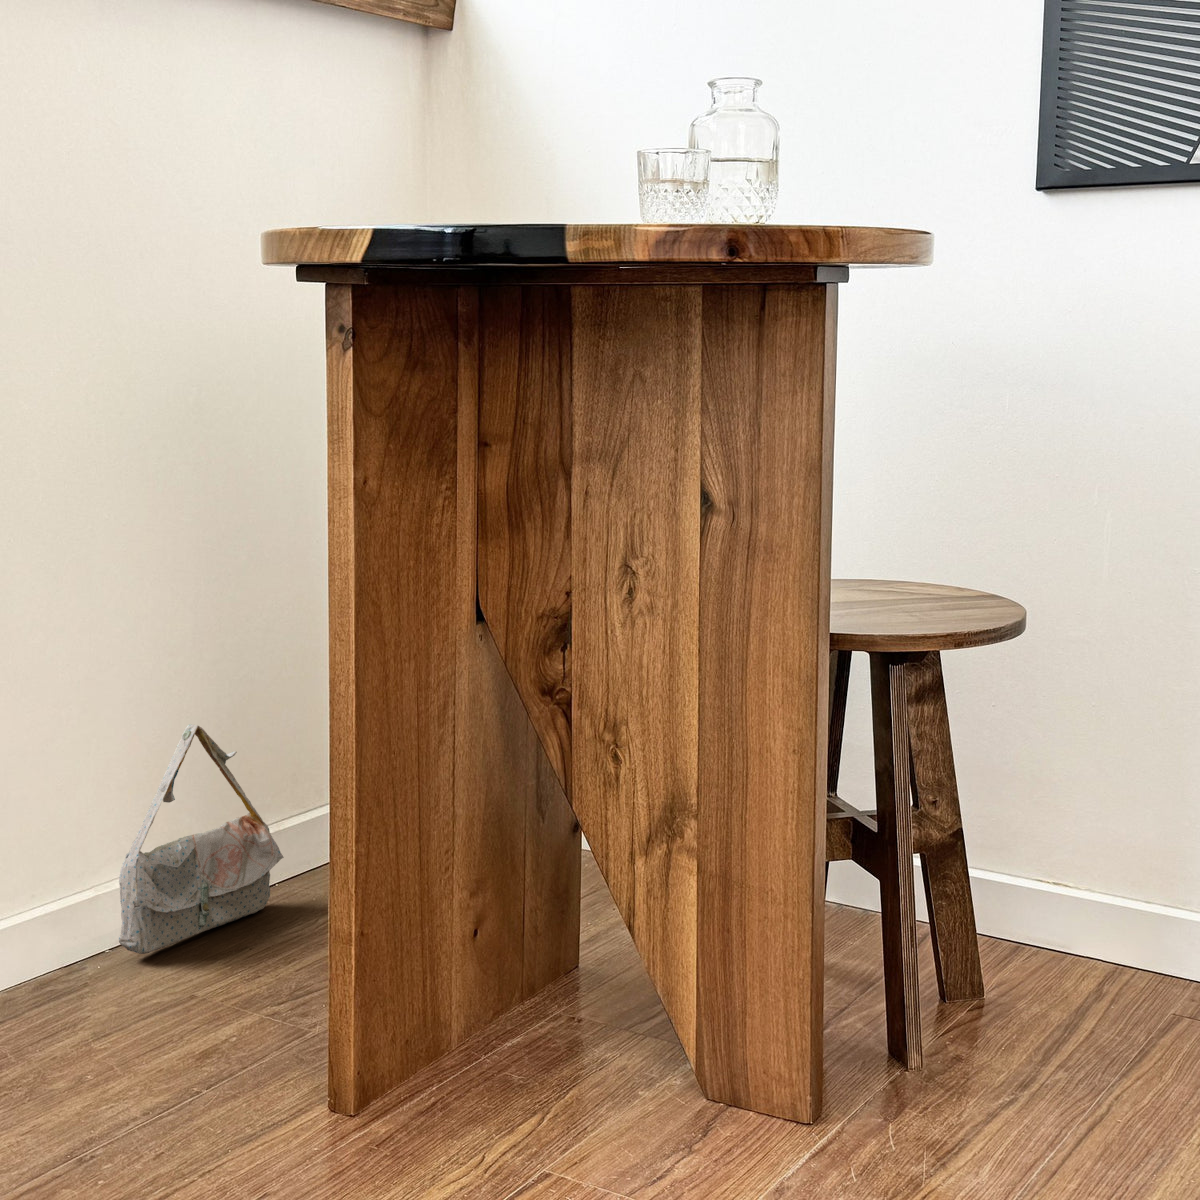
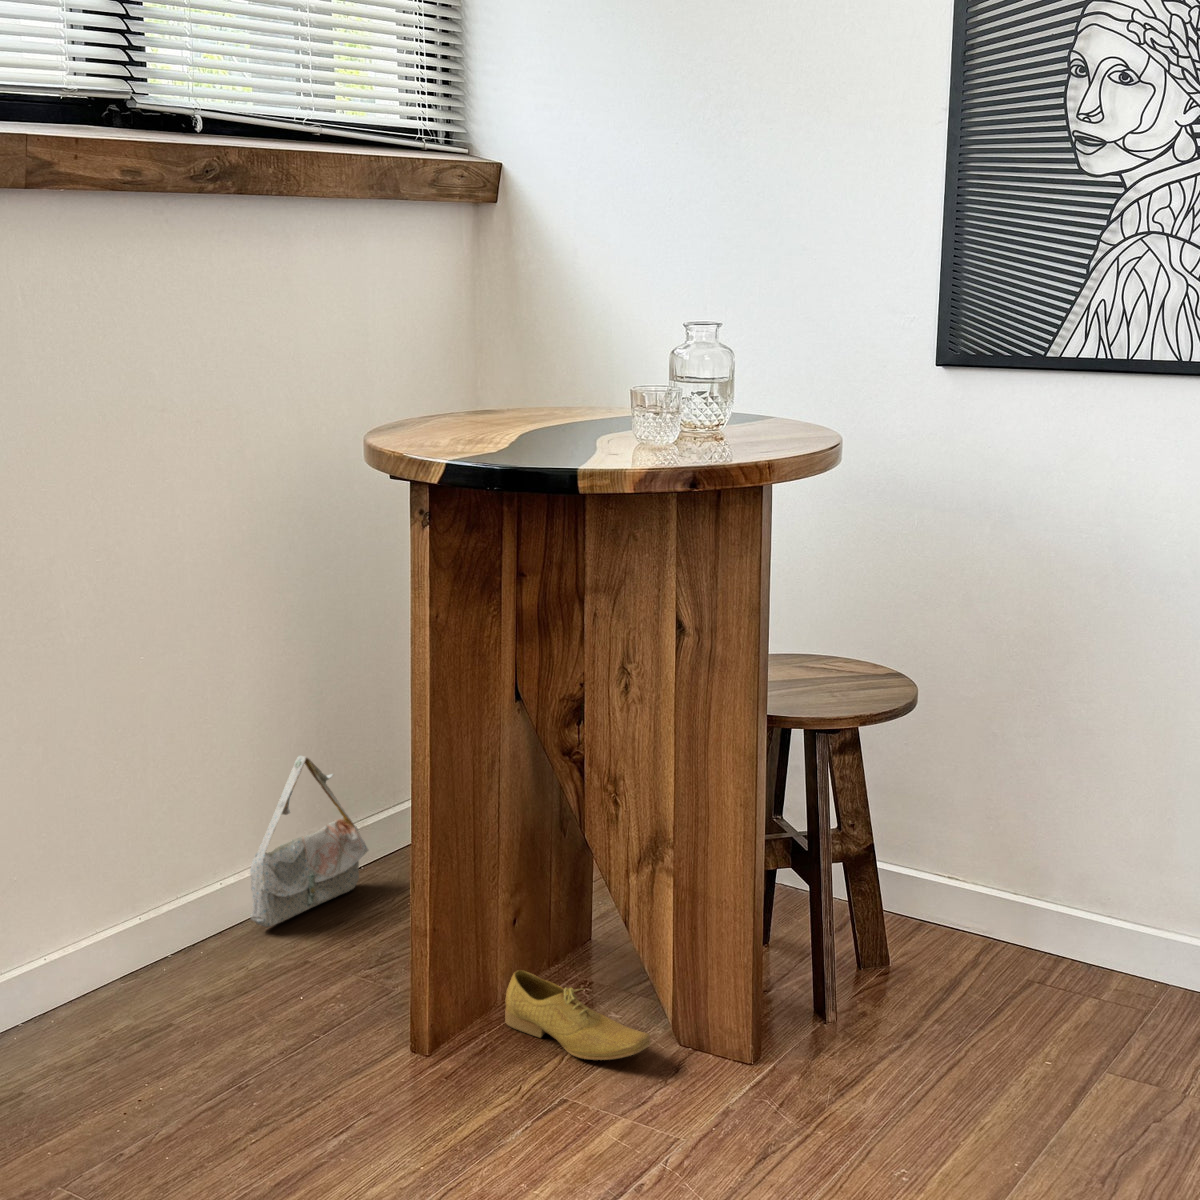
shoe: none [462,997,668,1119] -> present [505,970,651,1060]

